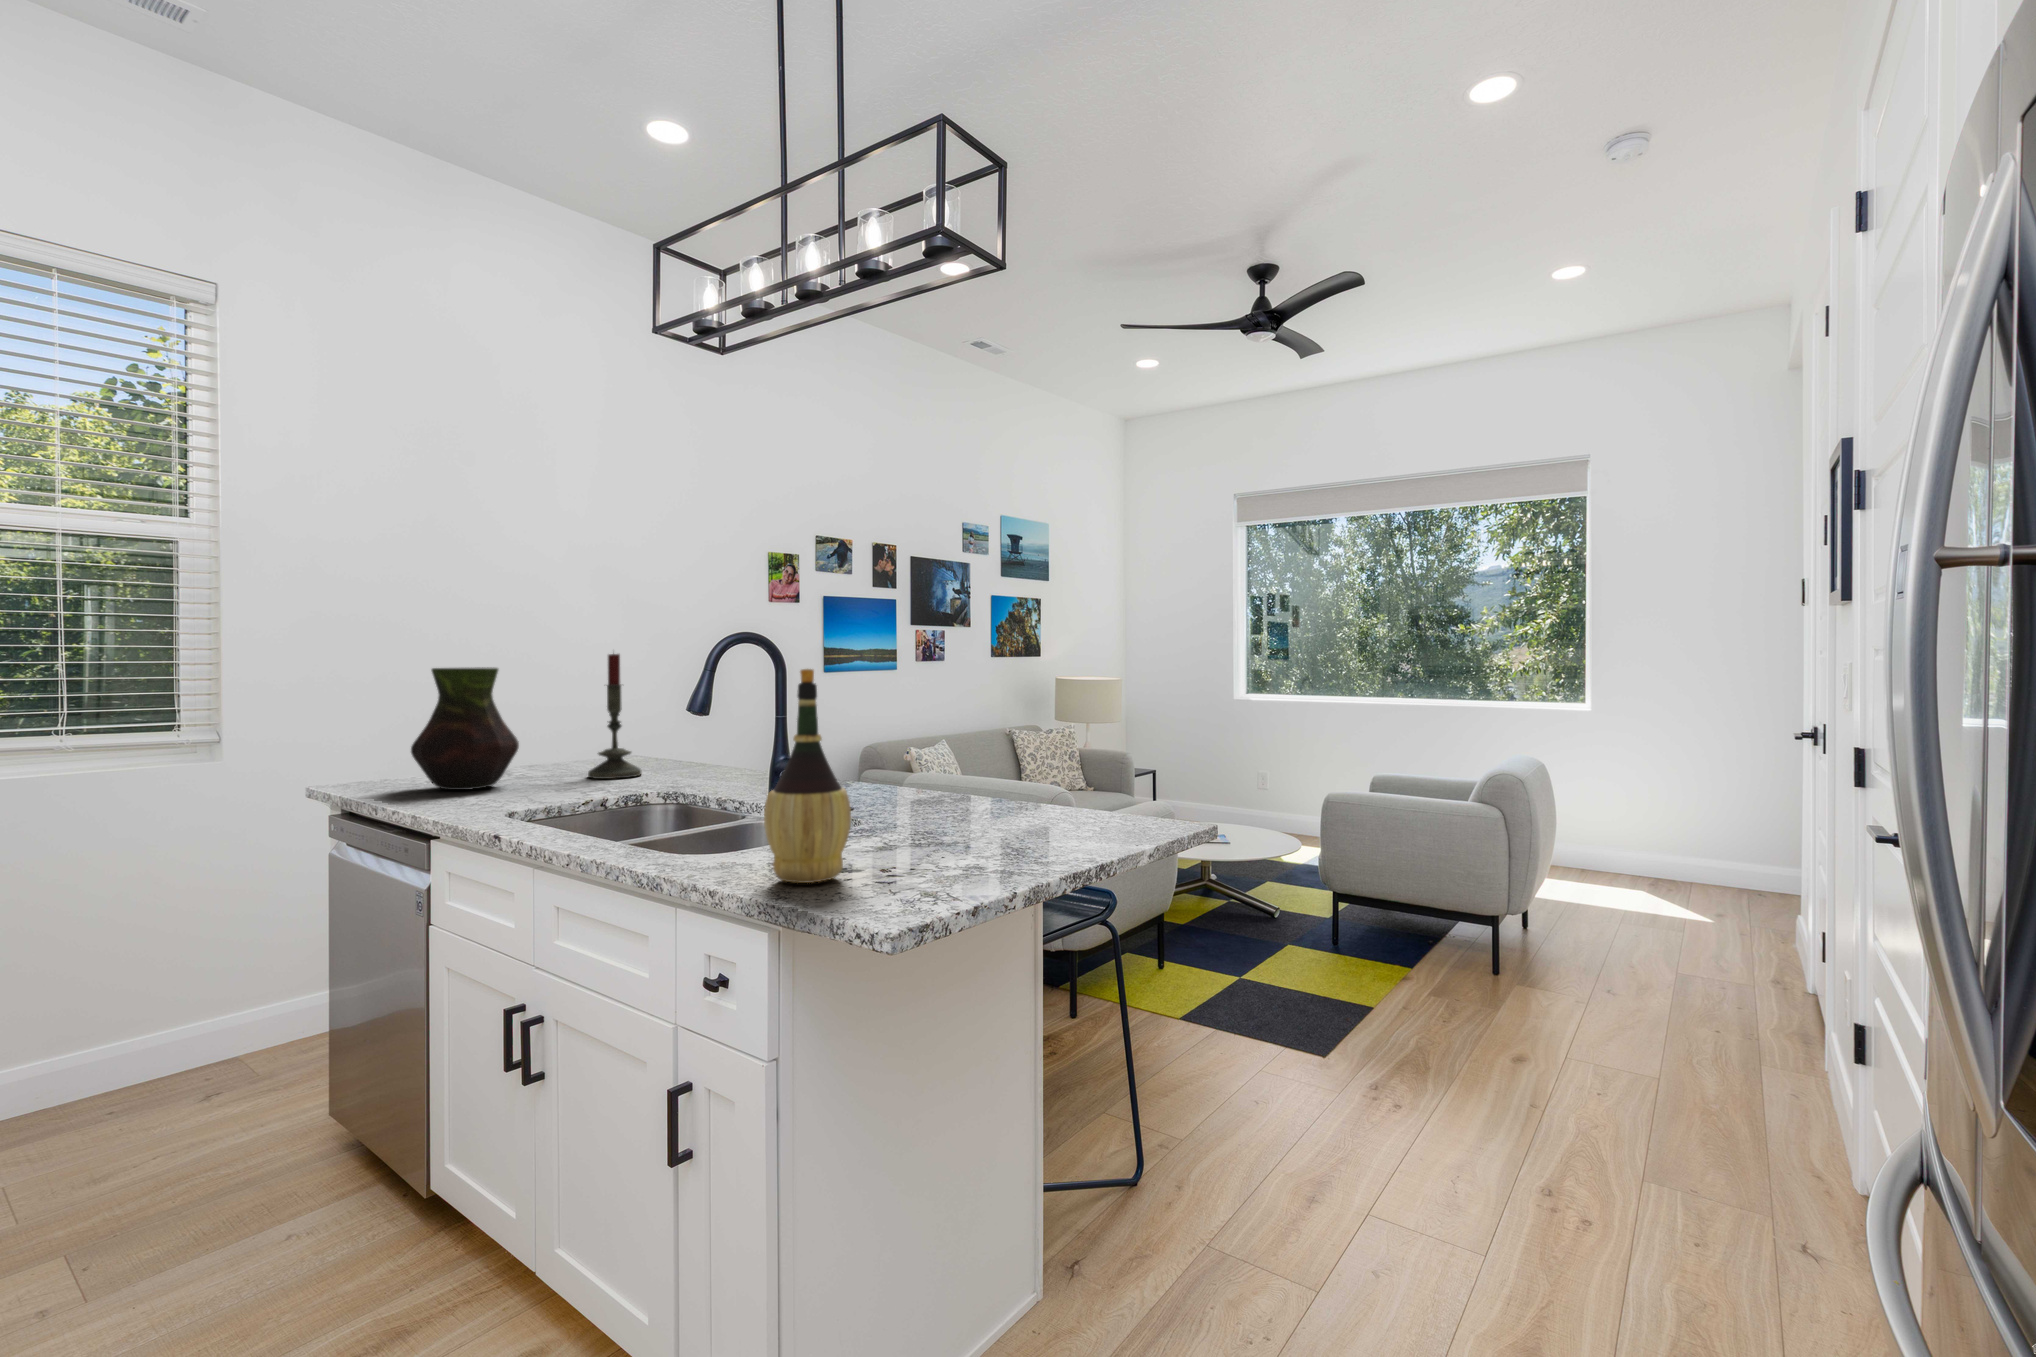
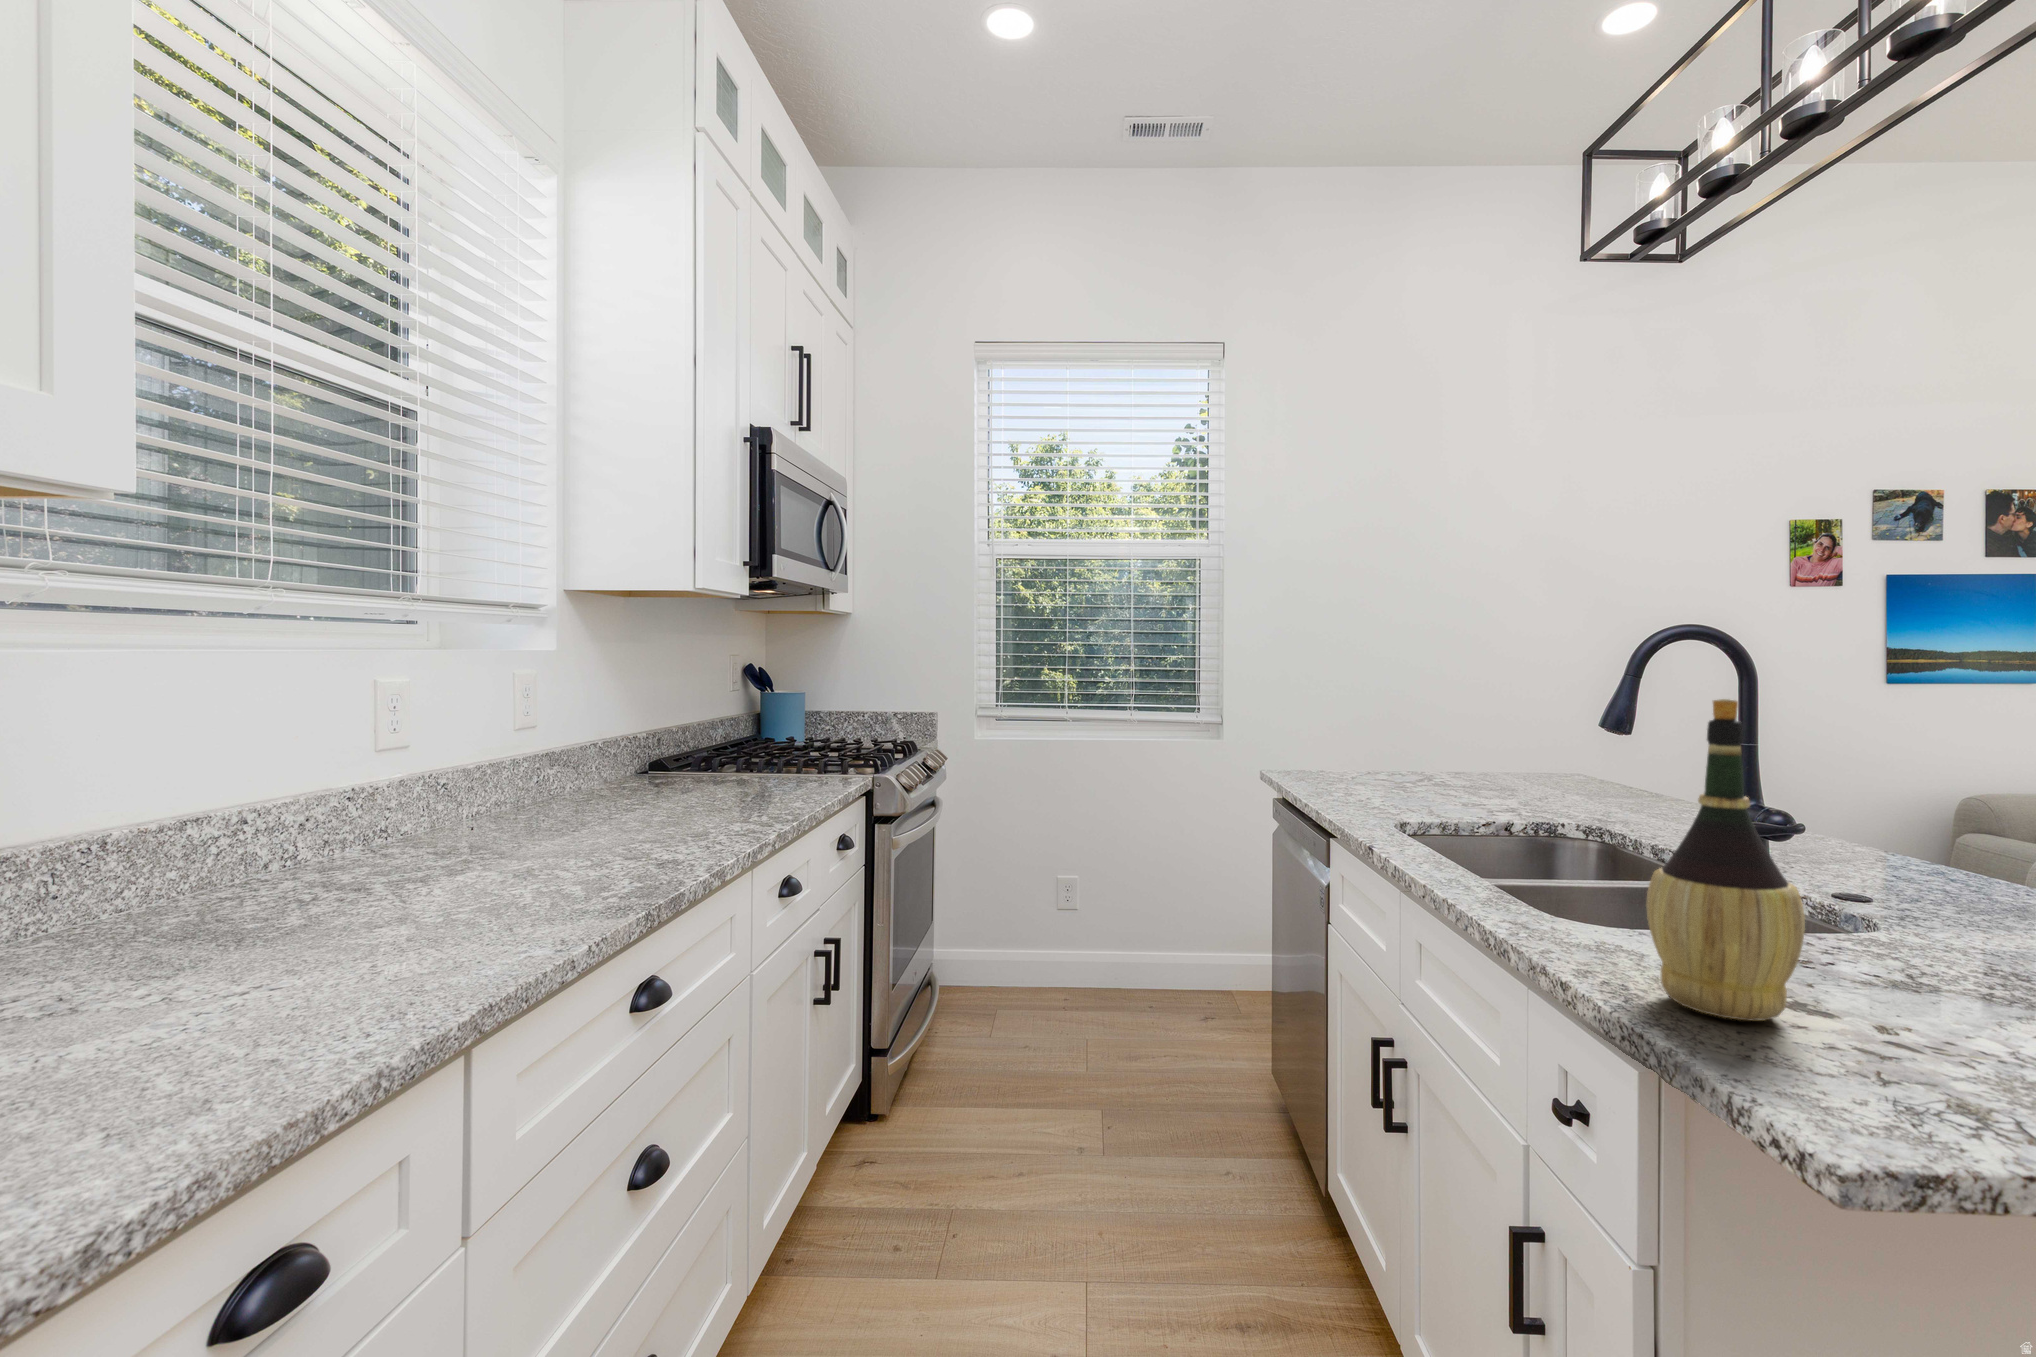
candle: present [588,653,642,779] -> none [1511,654,1573,798]
vase: present [411,667,519,790] -> none [1338,673,1436,791]

